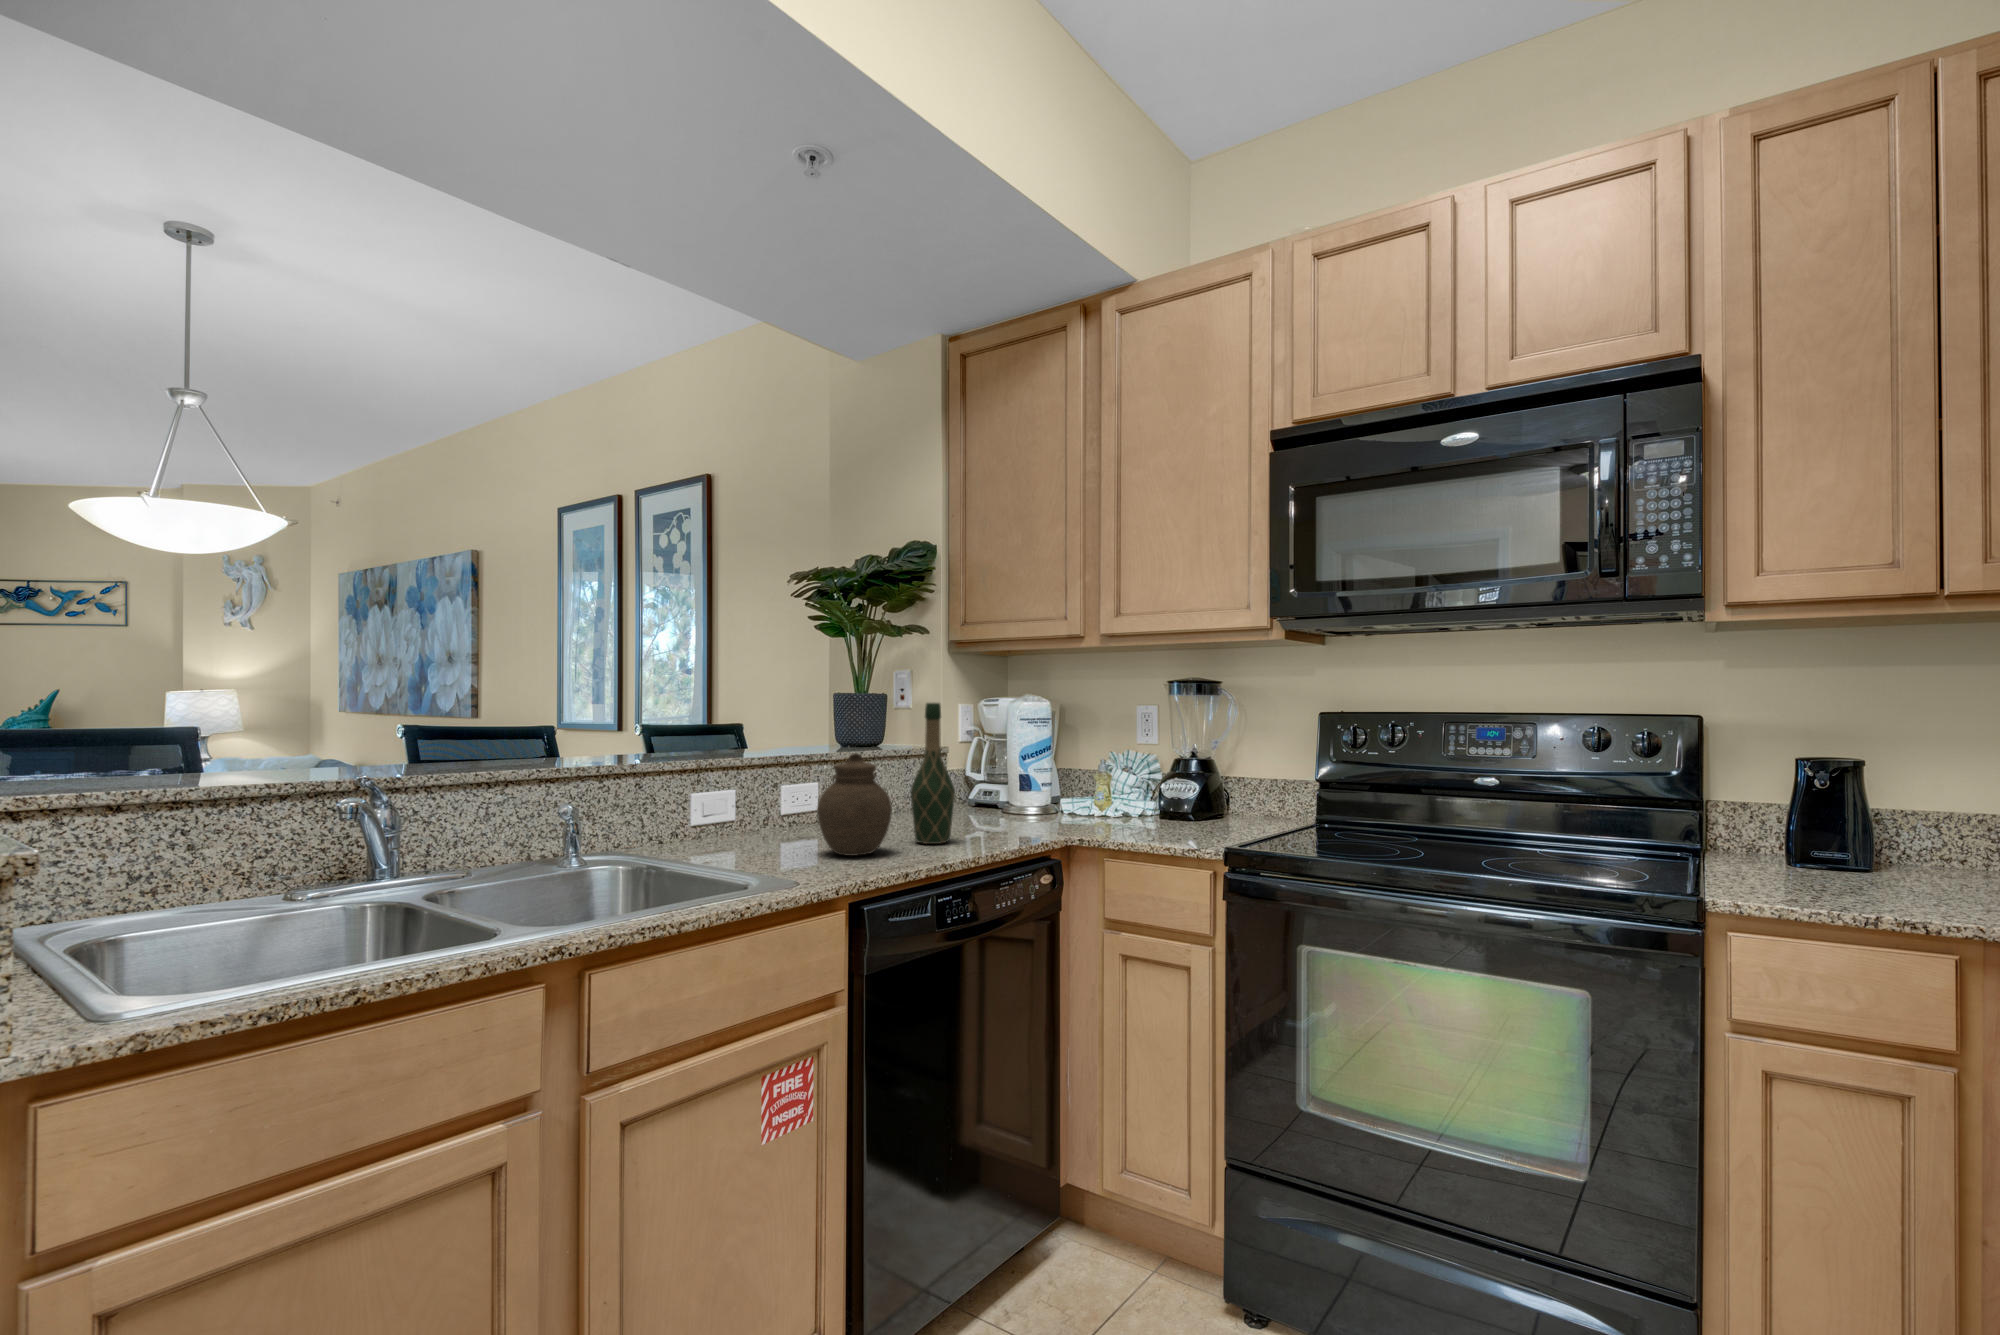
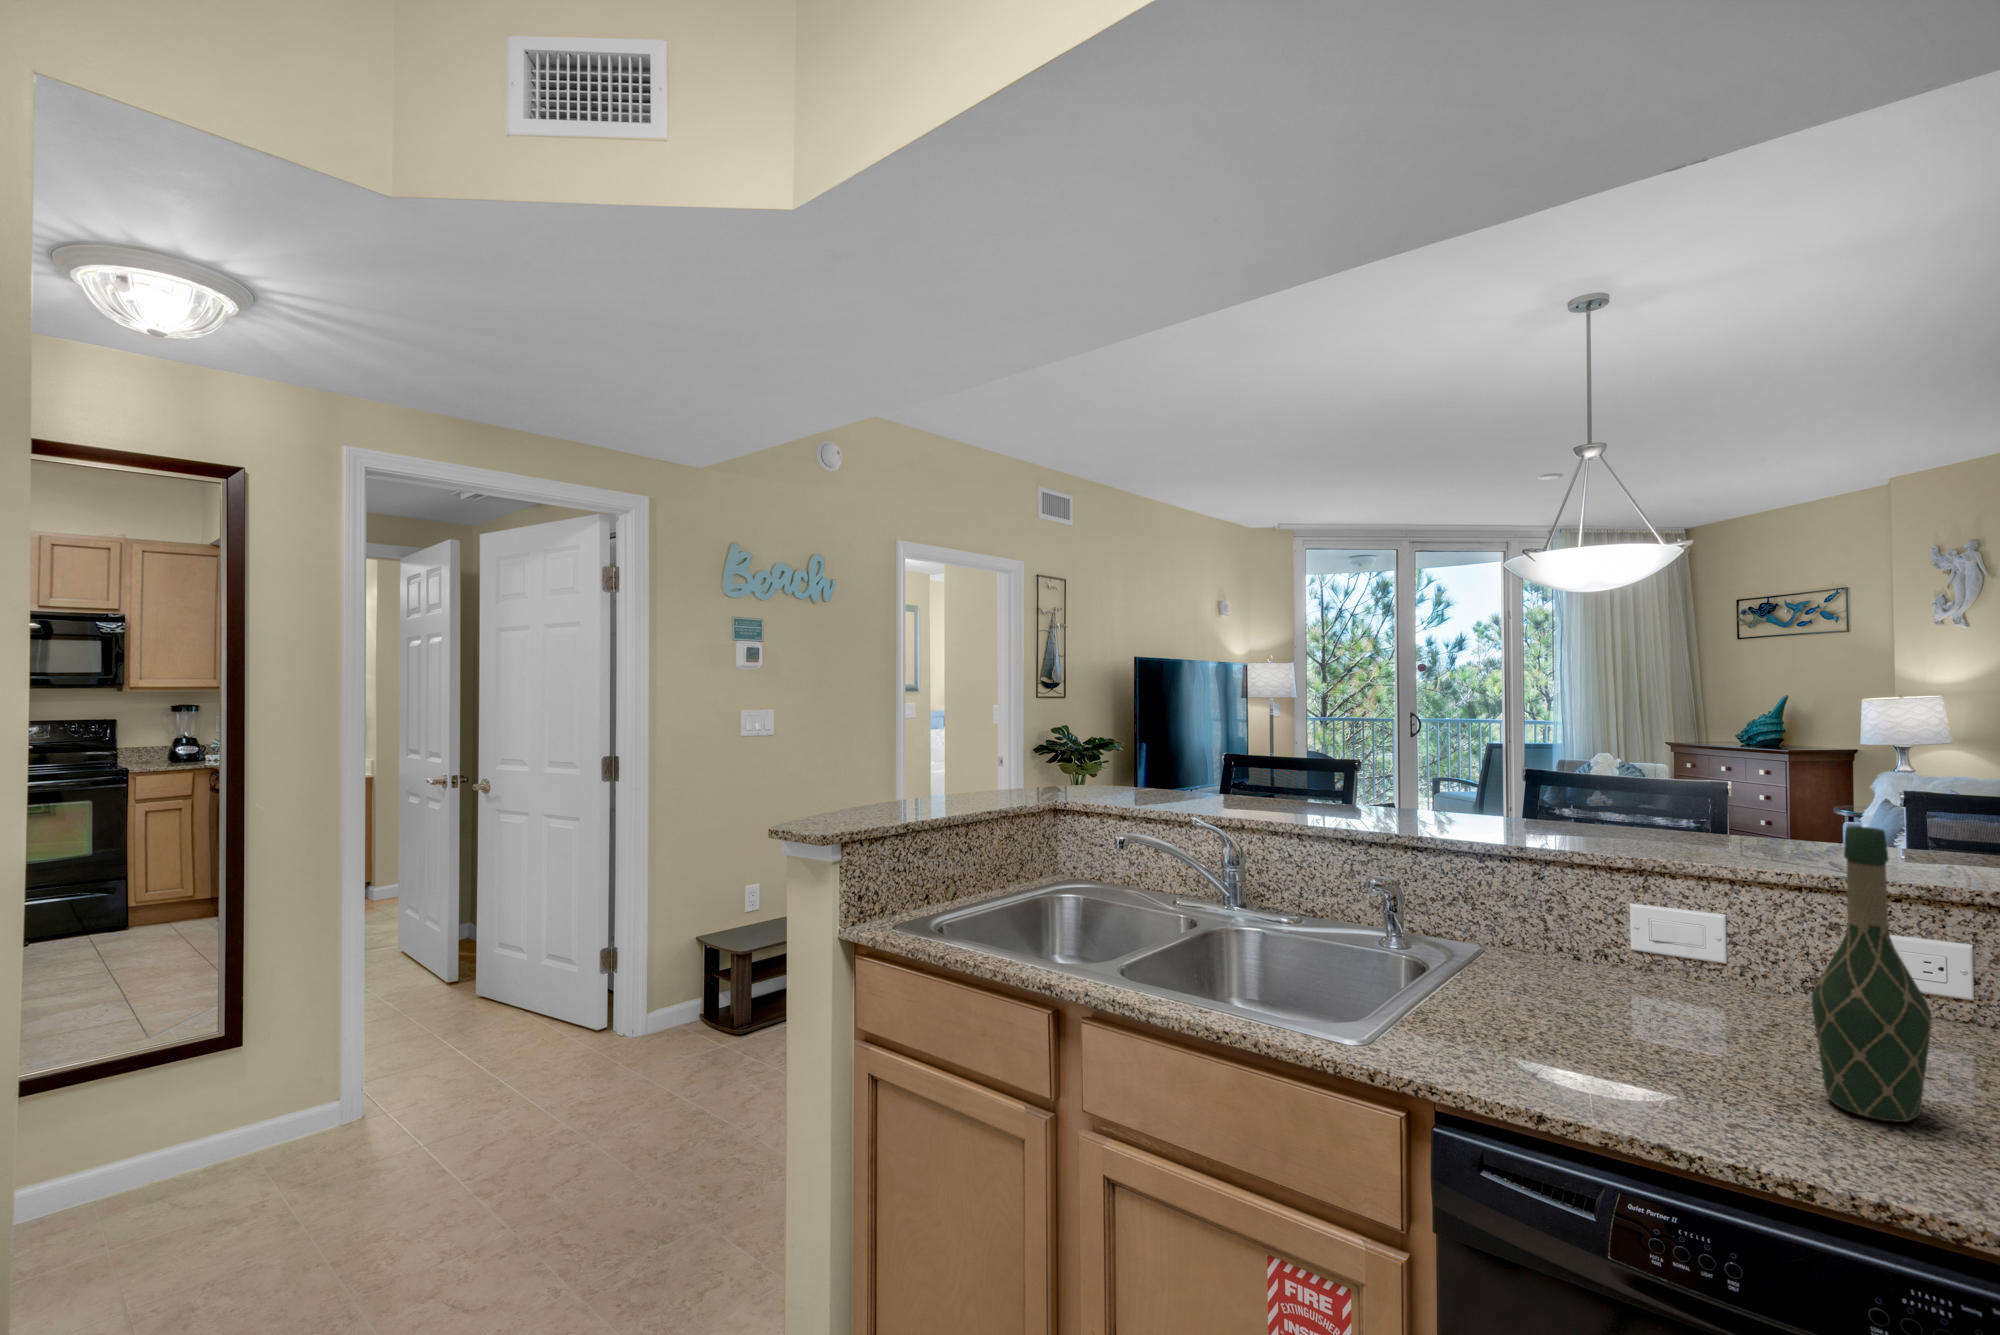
jar: present [817,753,892,856] -> none [1579,891,1724,1064]

